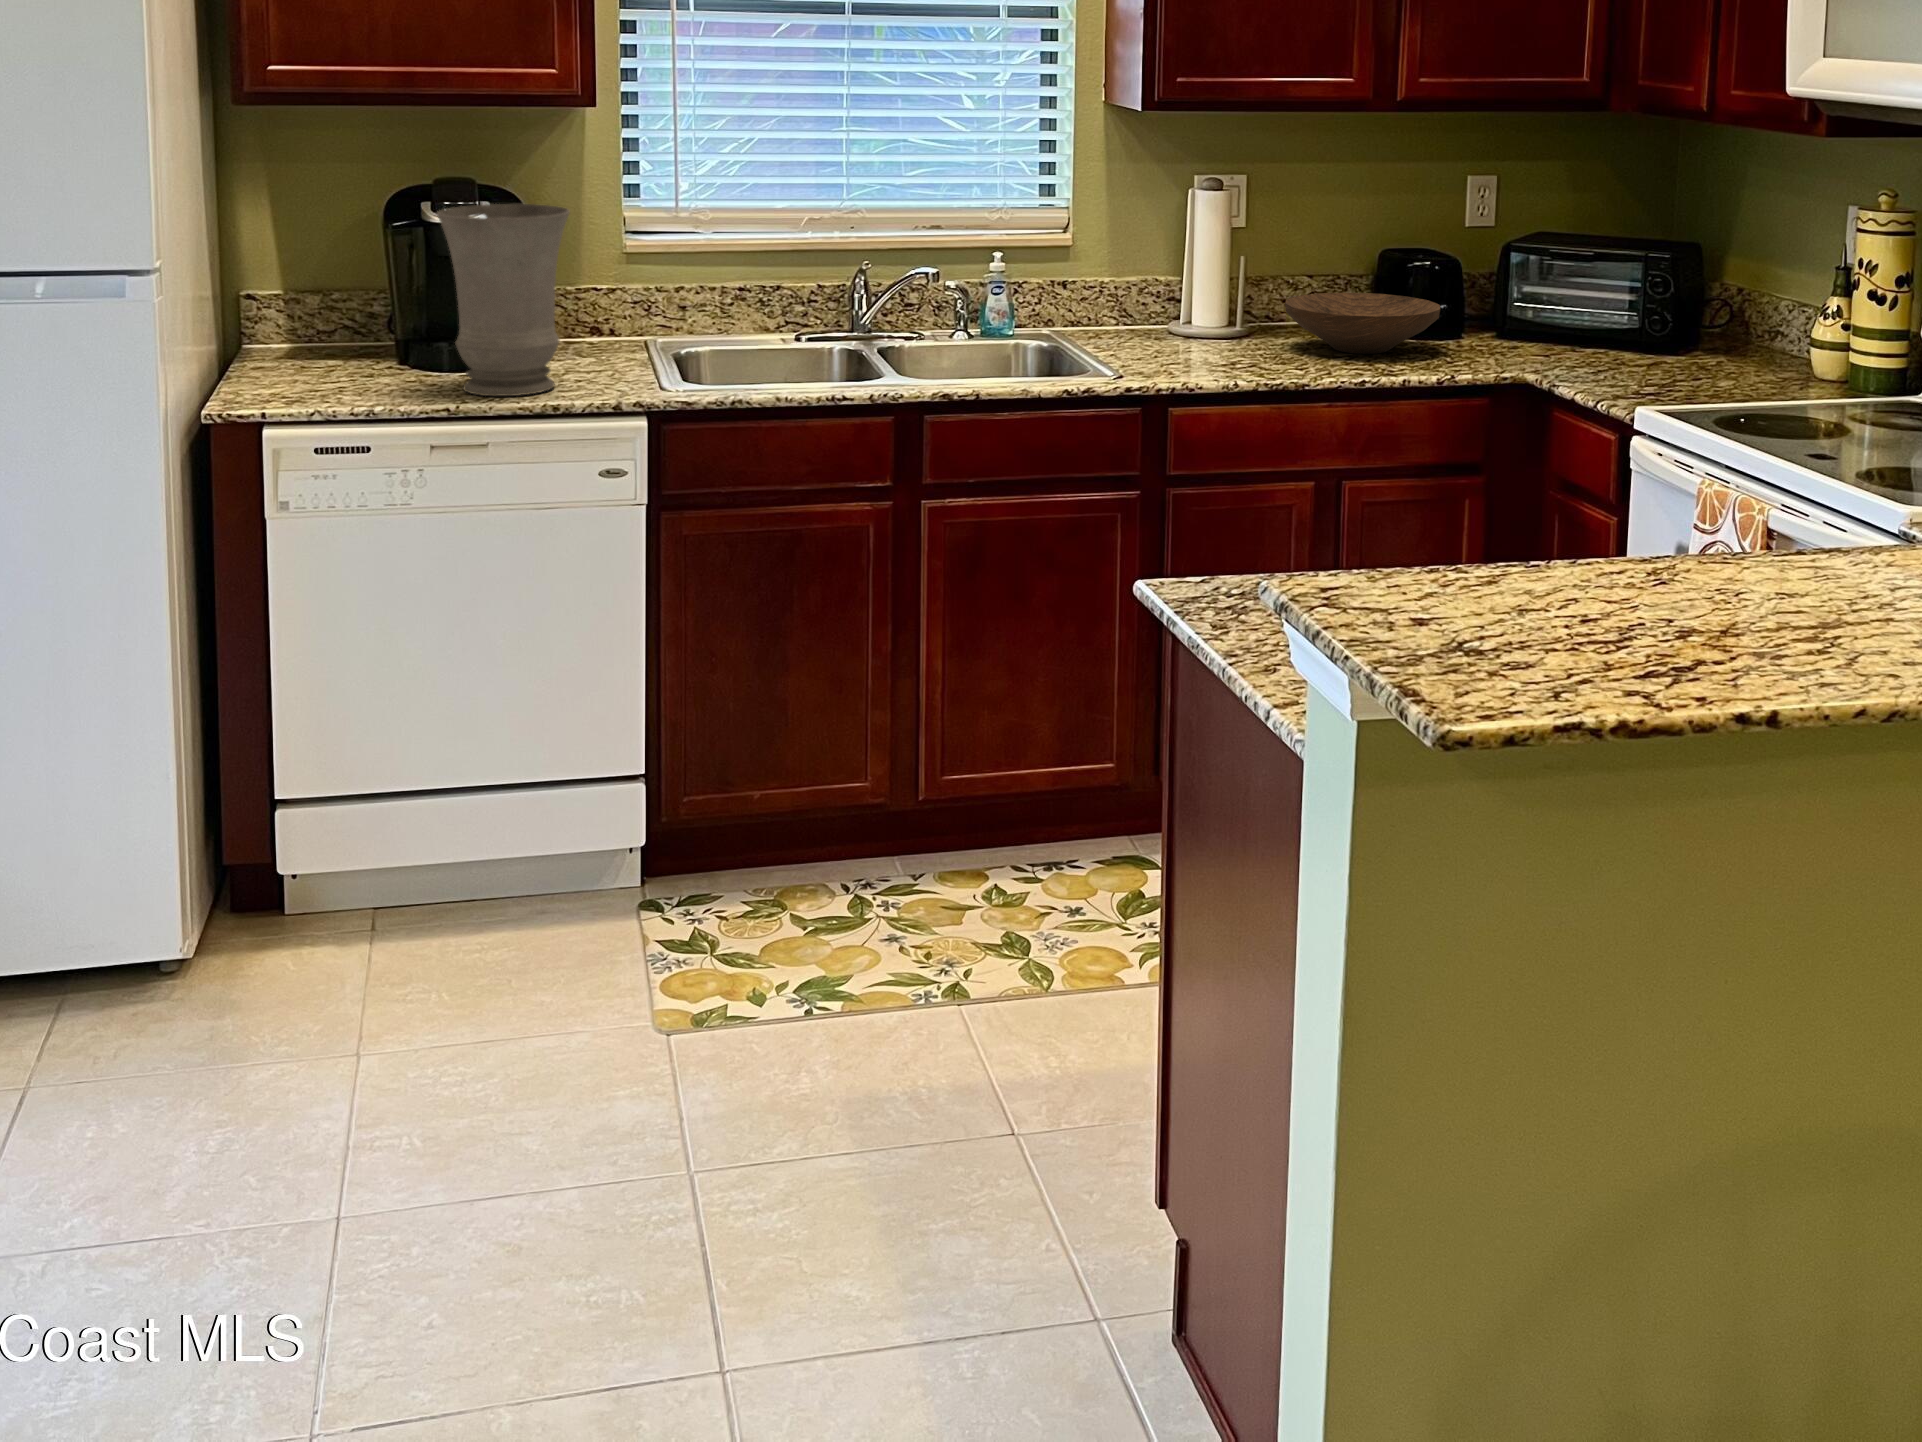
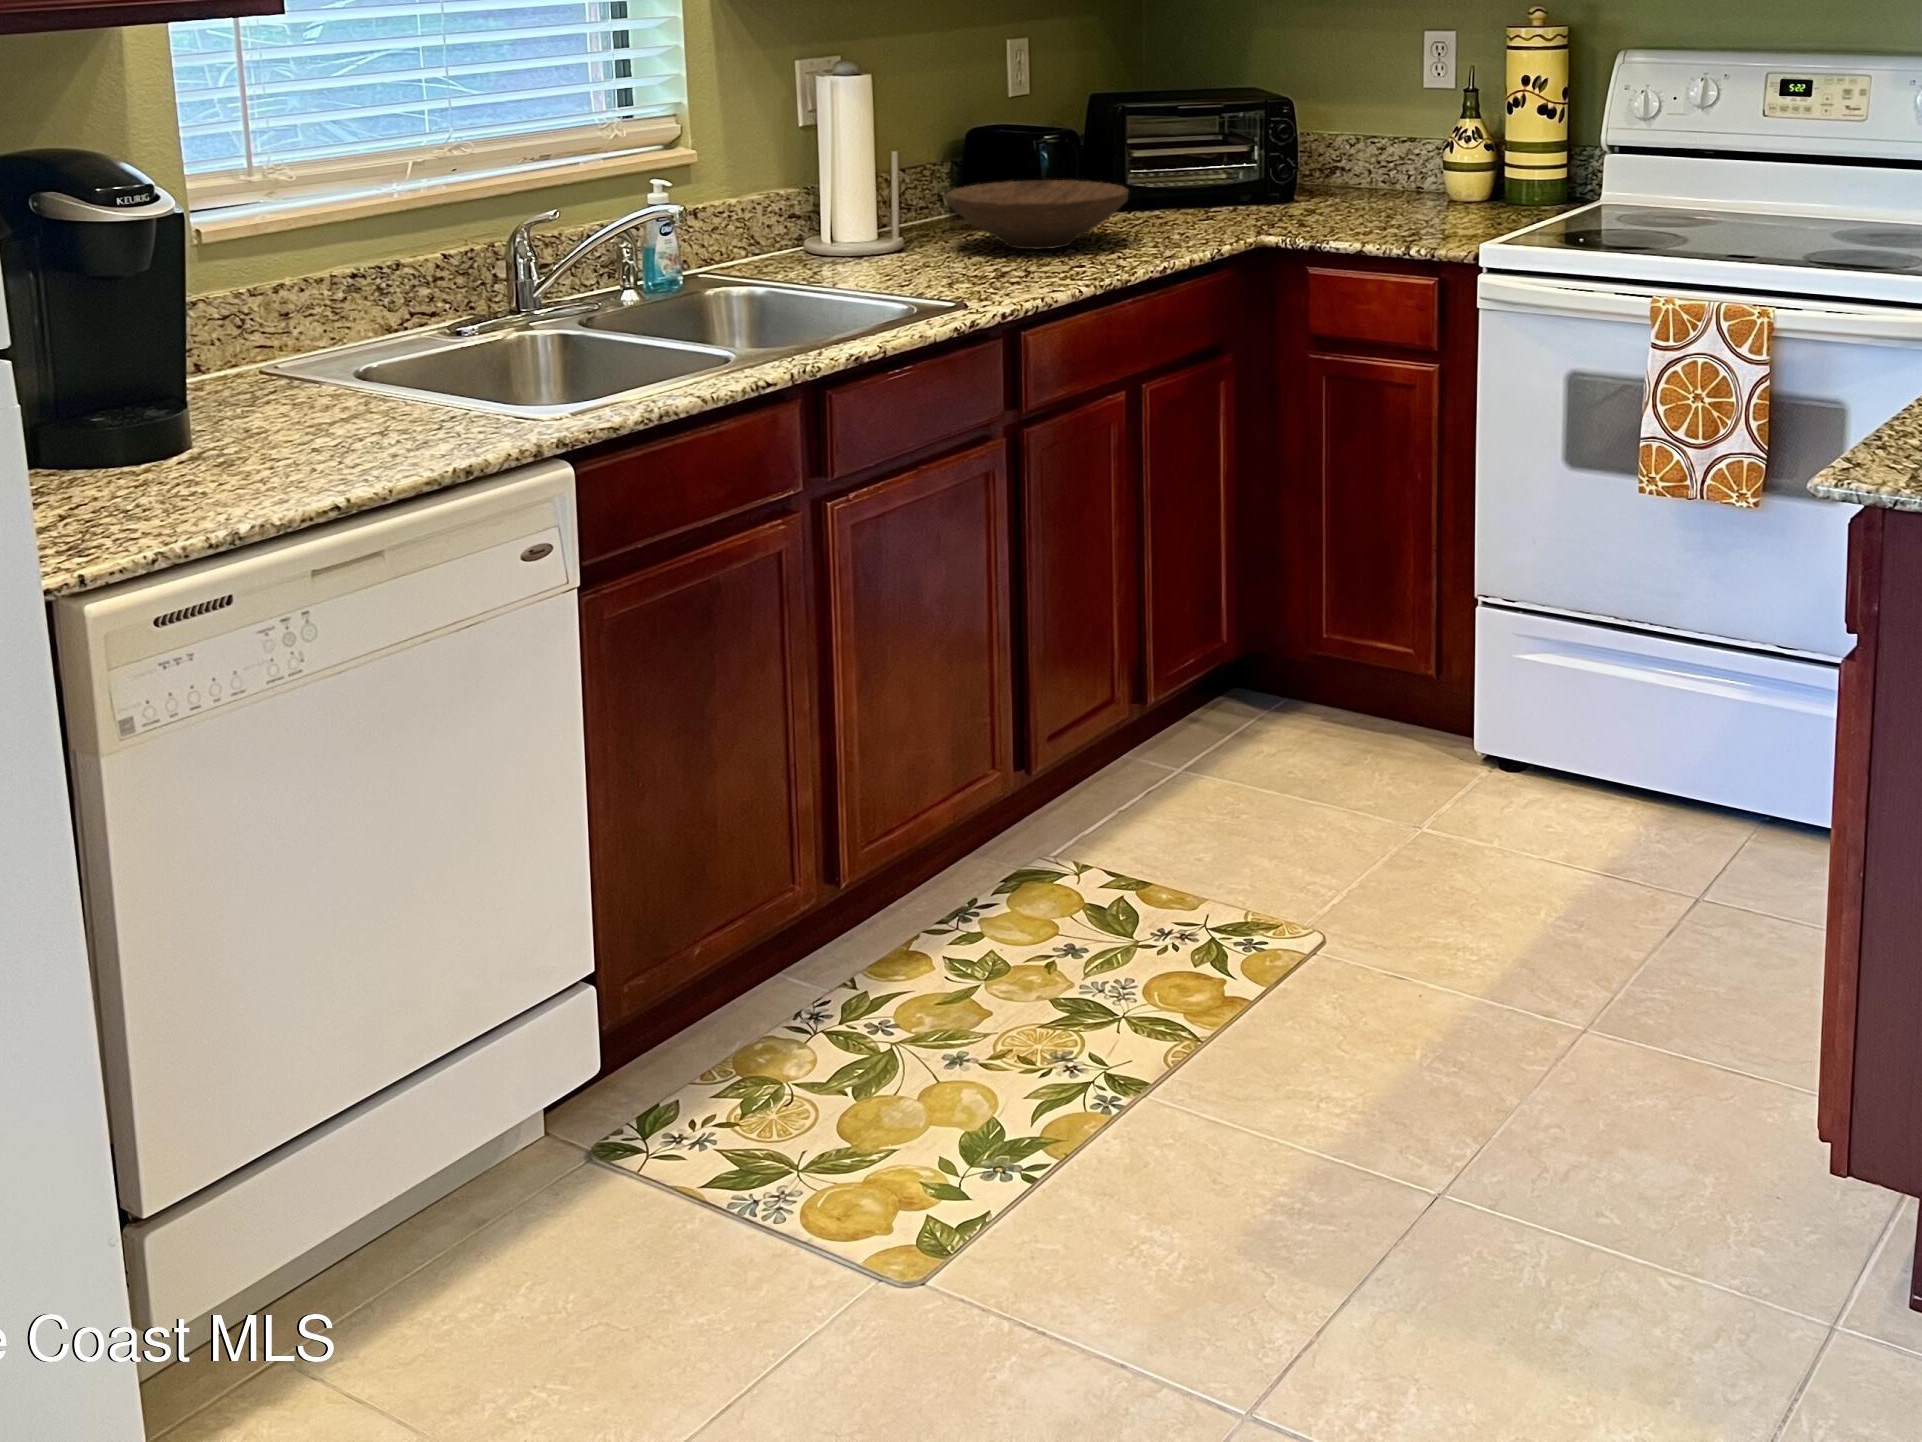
vase: present [437,204,570,396] -> none [155,161,383,481]

